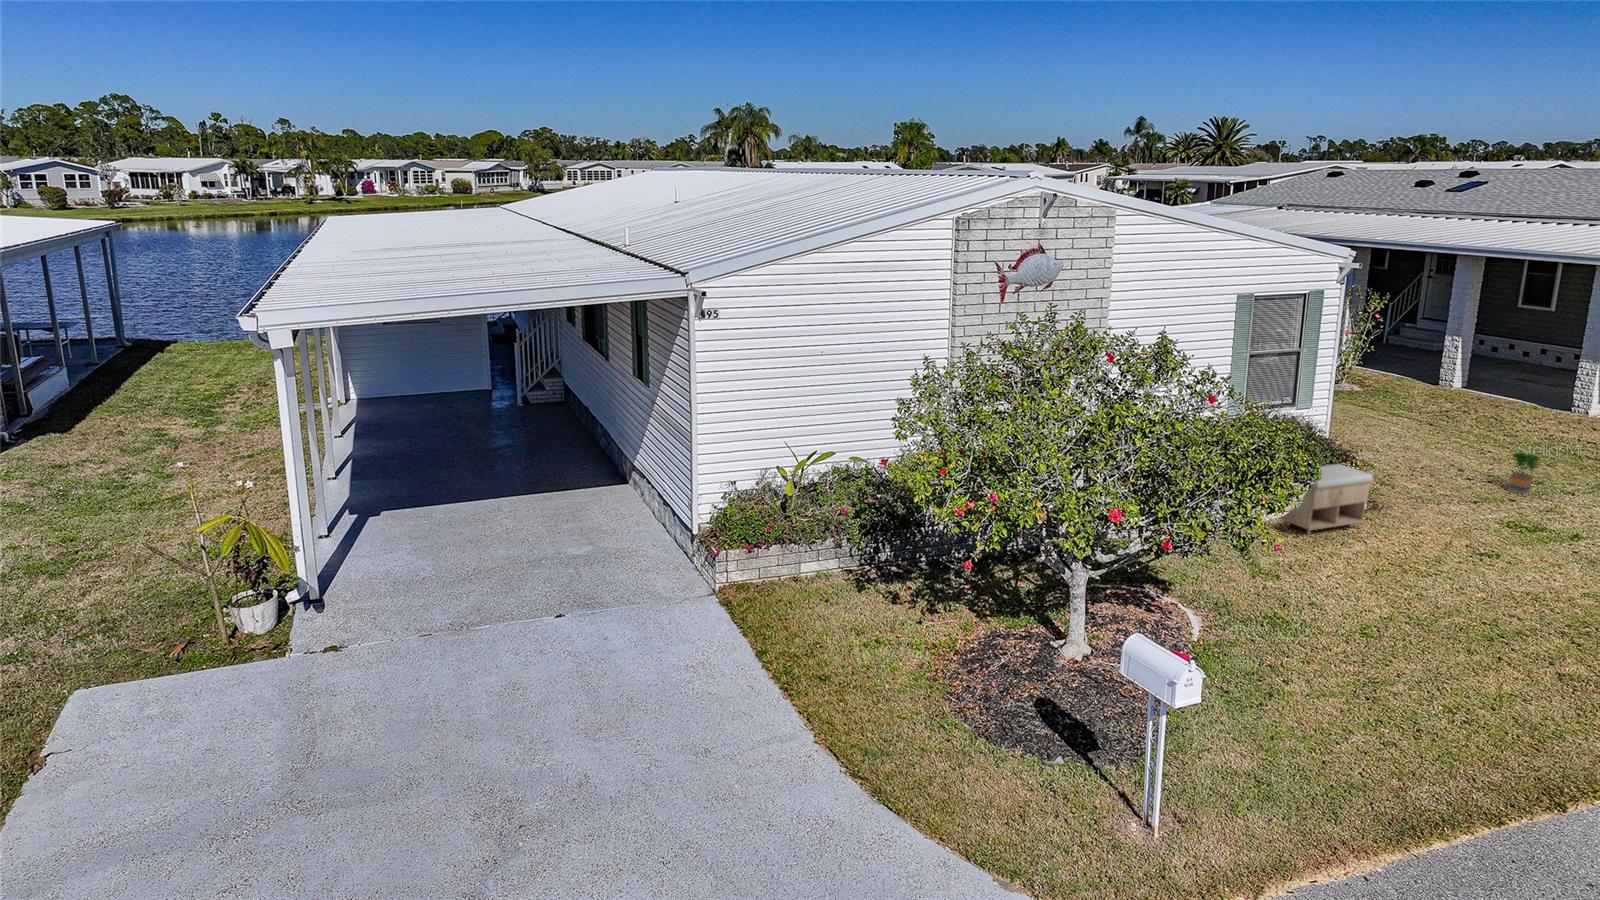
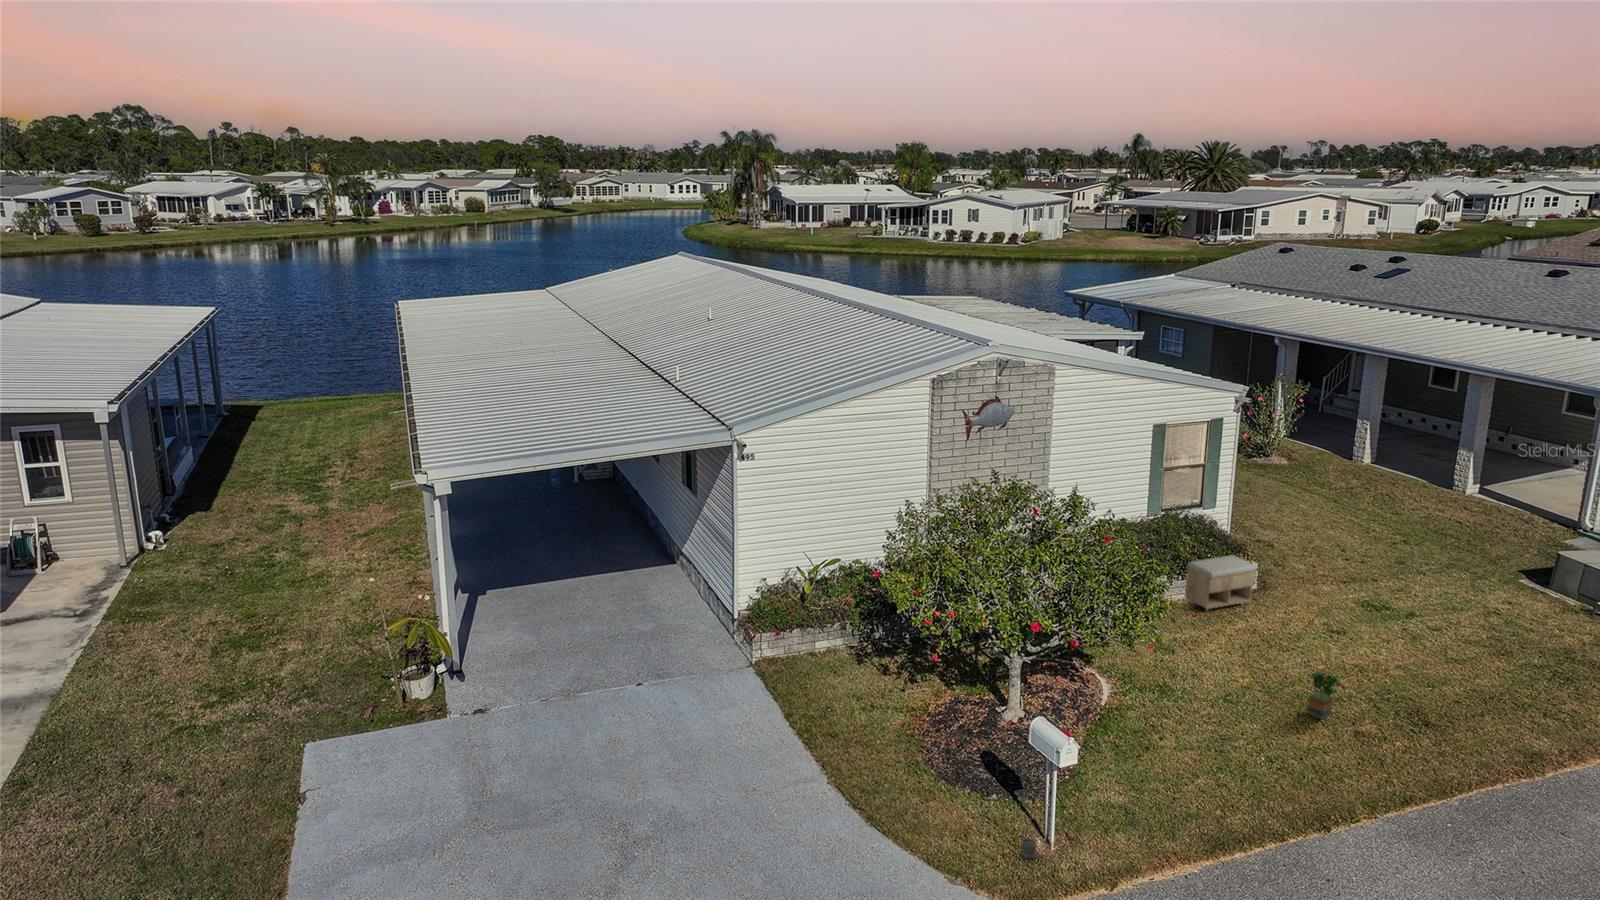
potted tree: present [1508,452,1541,494] -> present [1307,672,1340,719]
watering can: none [1109,812,1150,850] -> present [1021,835,1044,859]

